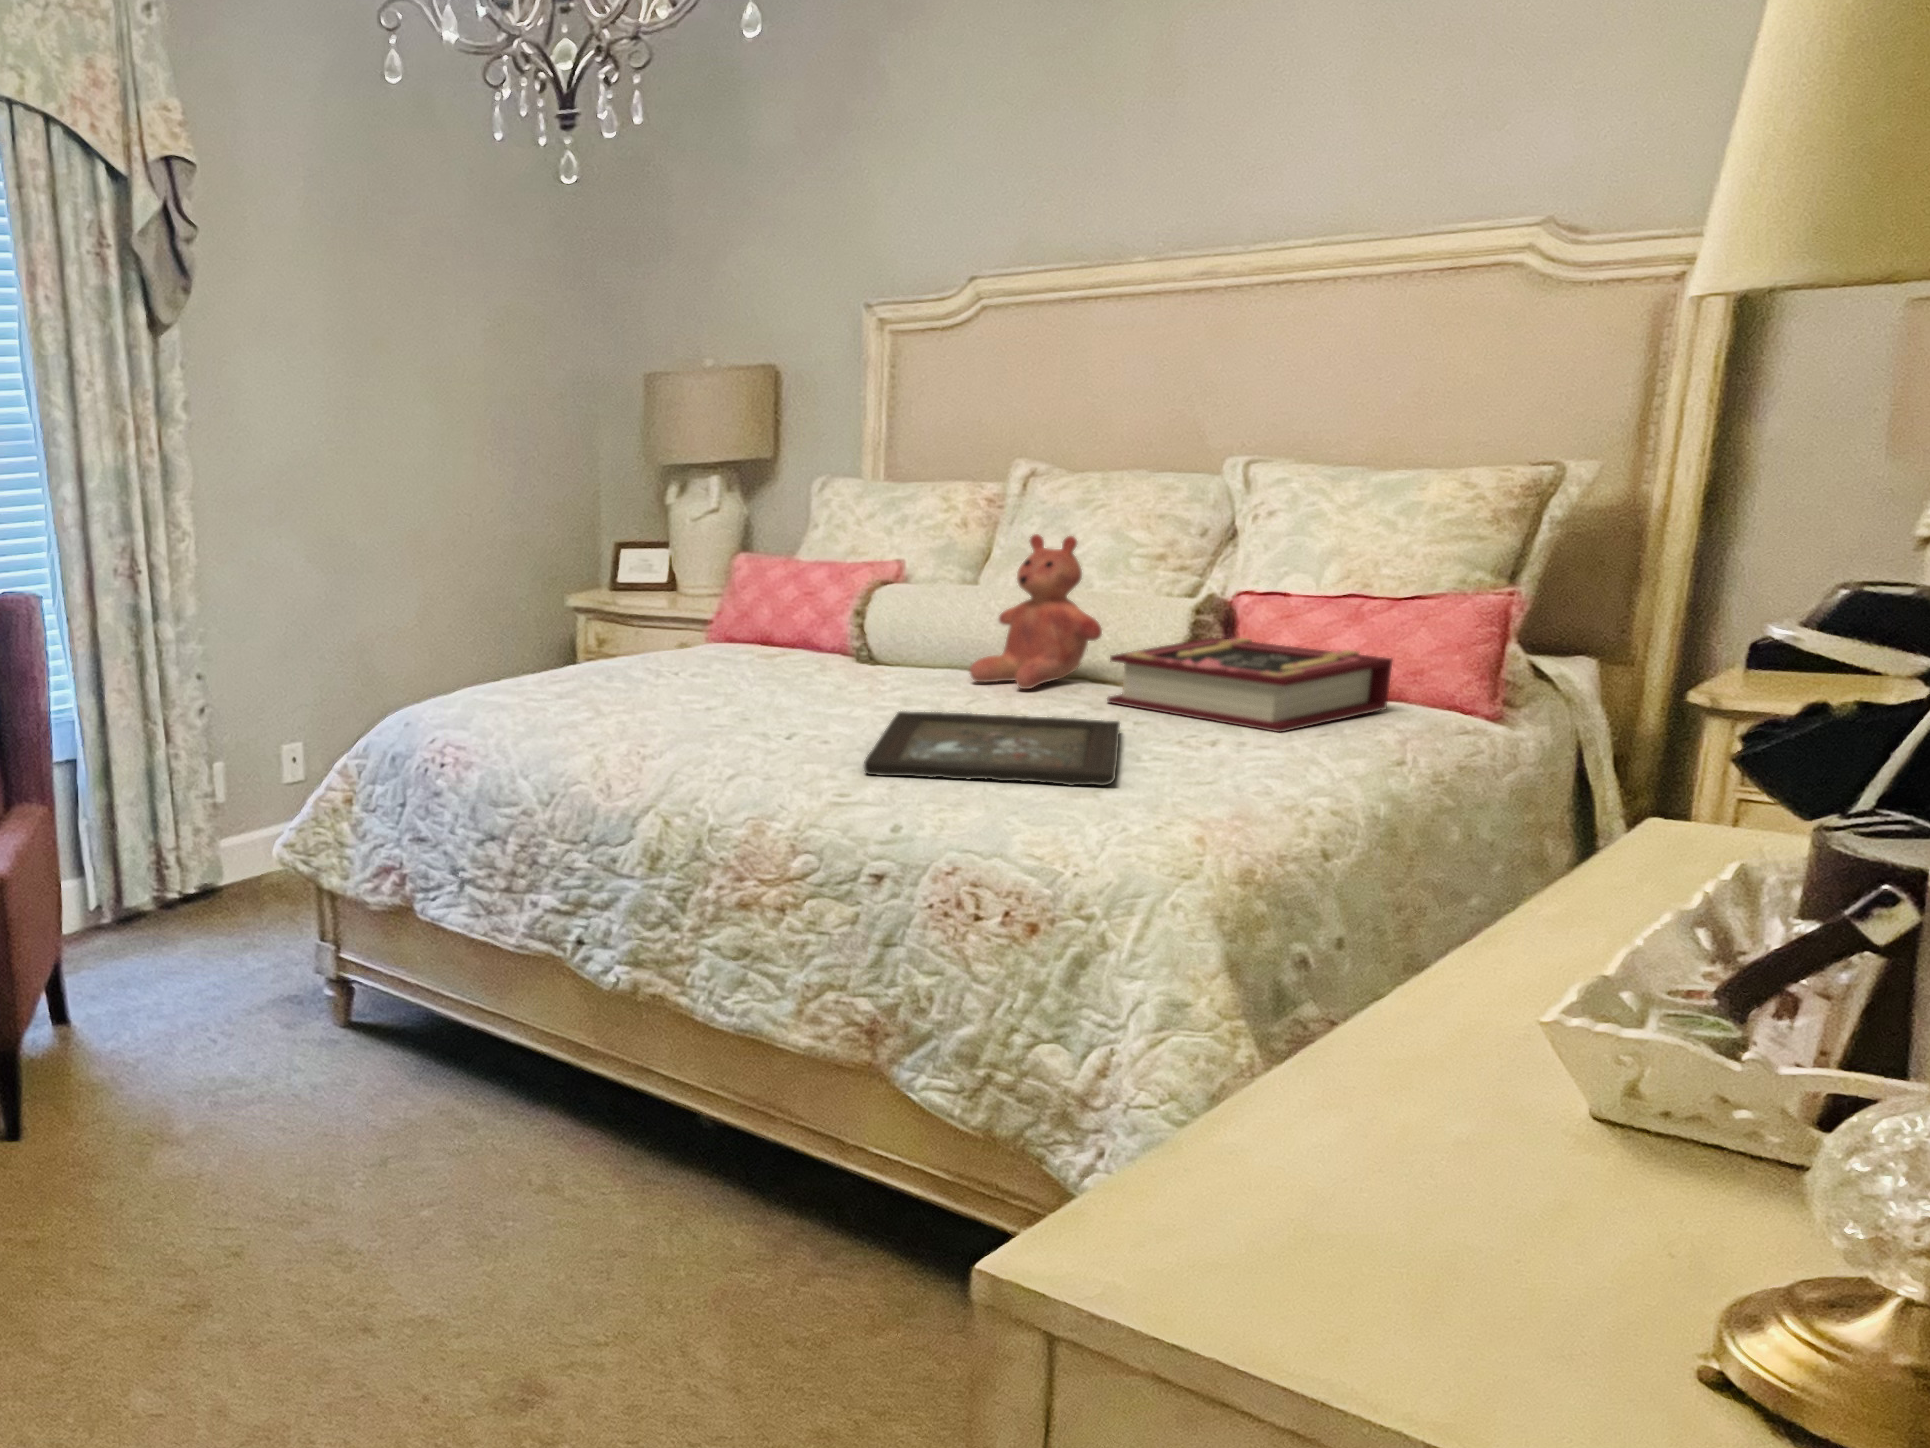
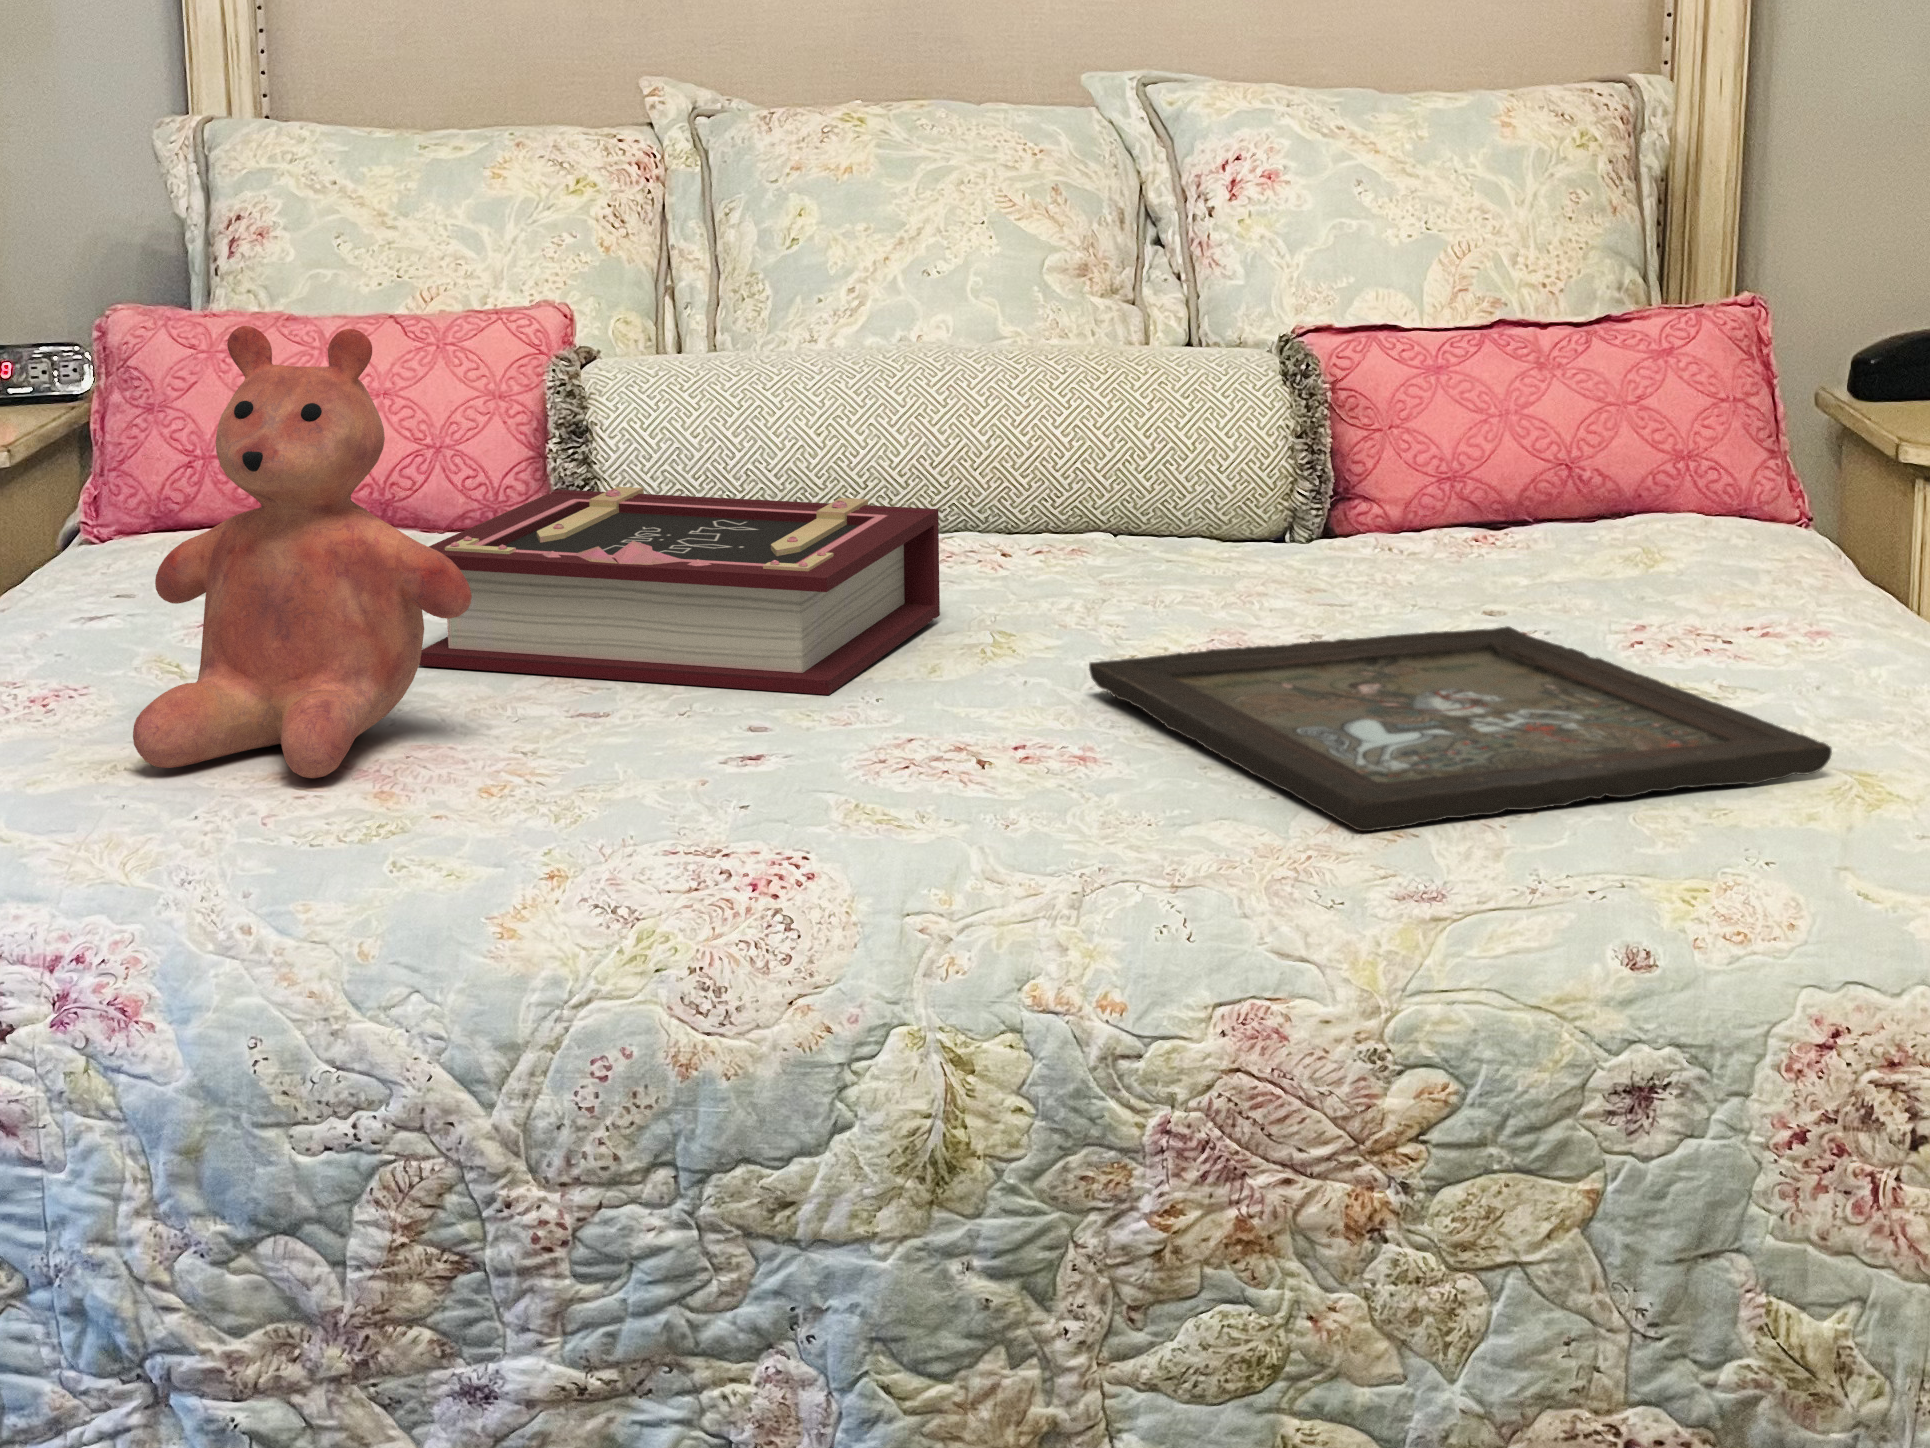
teddy bear: present [970,534,1102,689] -> present [133,326,472,778]
book: present [1107,637,1392,732] -> present [419,487,940,695]

